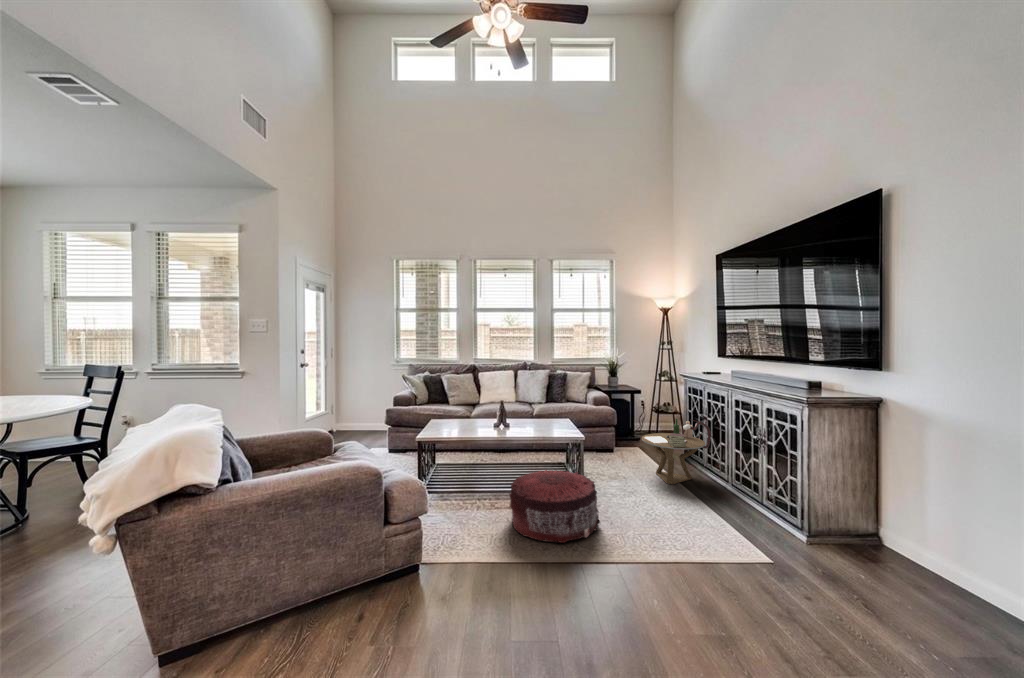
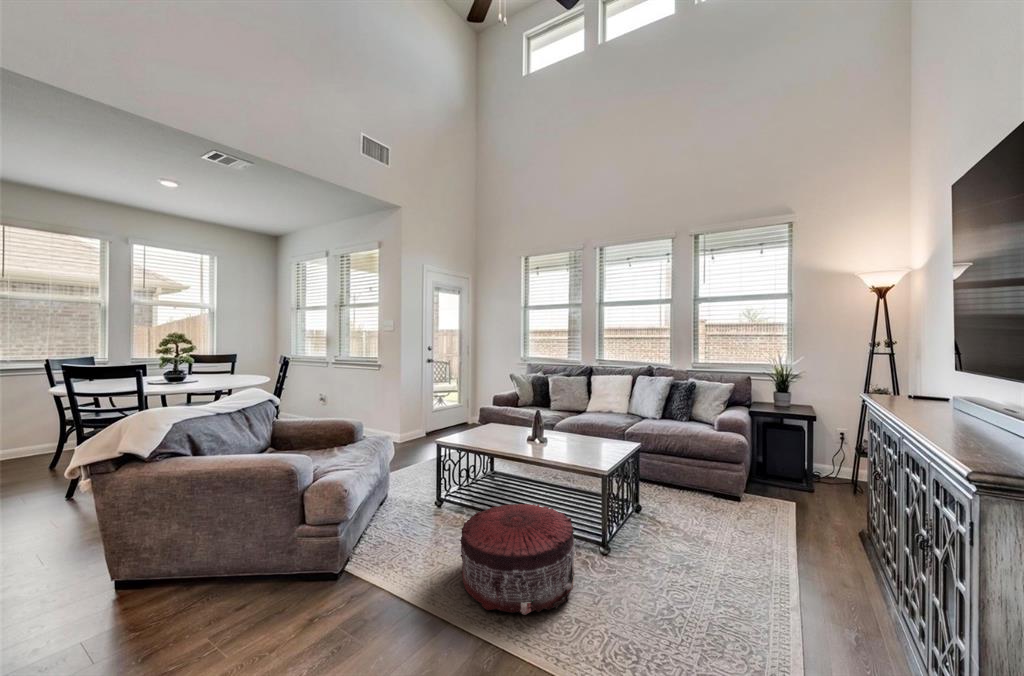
side table: present [642,419,711,484] -> none [736,470,877,581]

